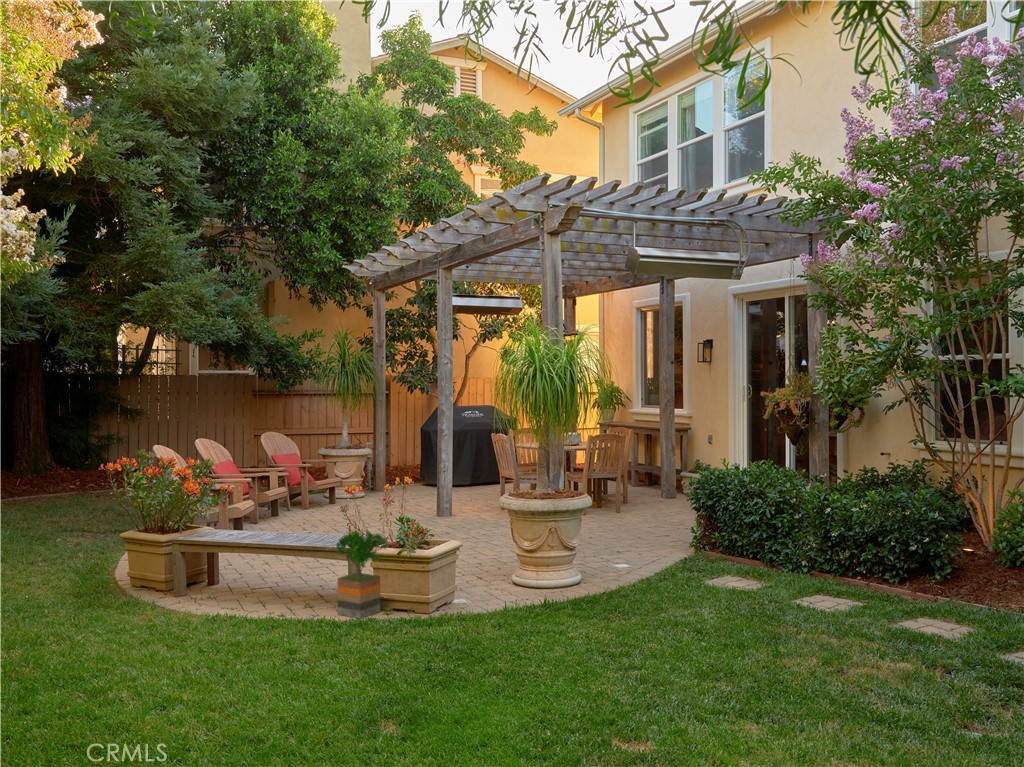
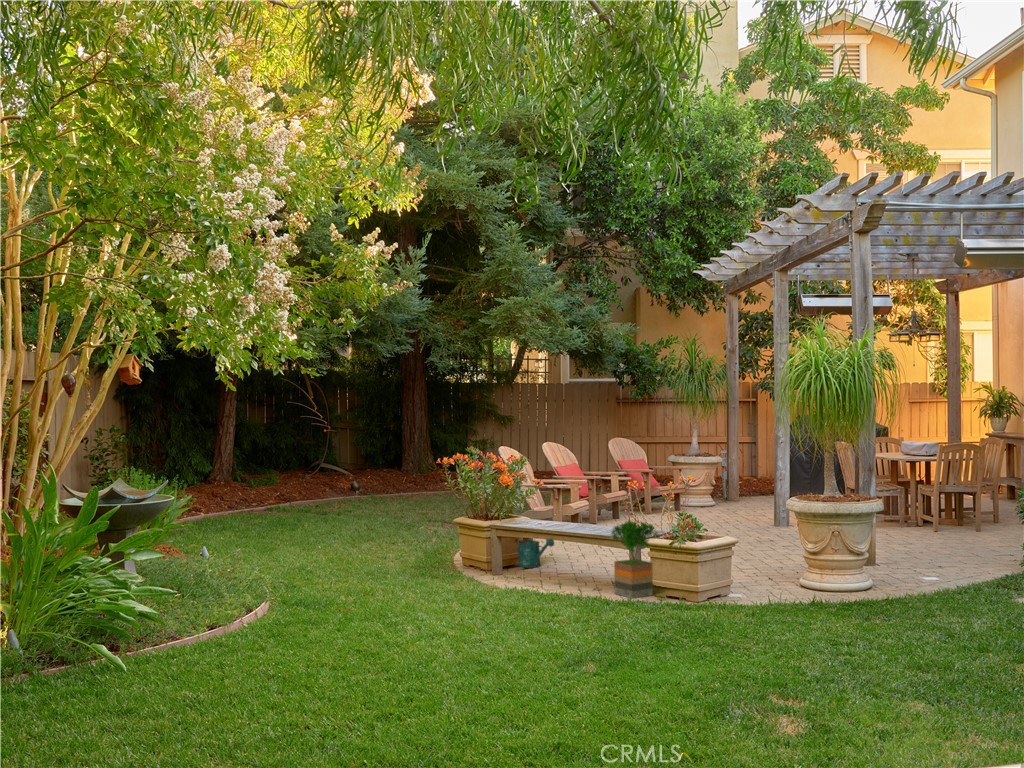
watering can: none [198,548,249,587] -> present [515,539,554,568]

